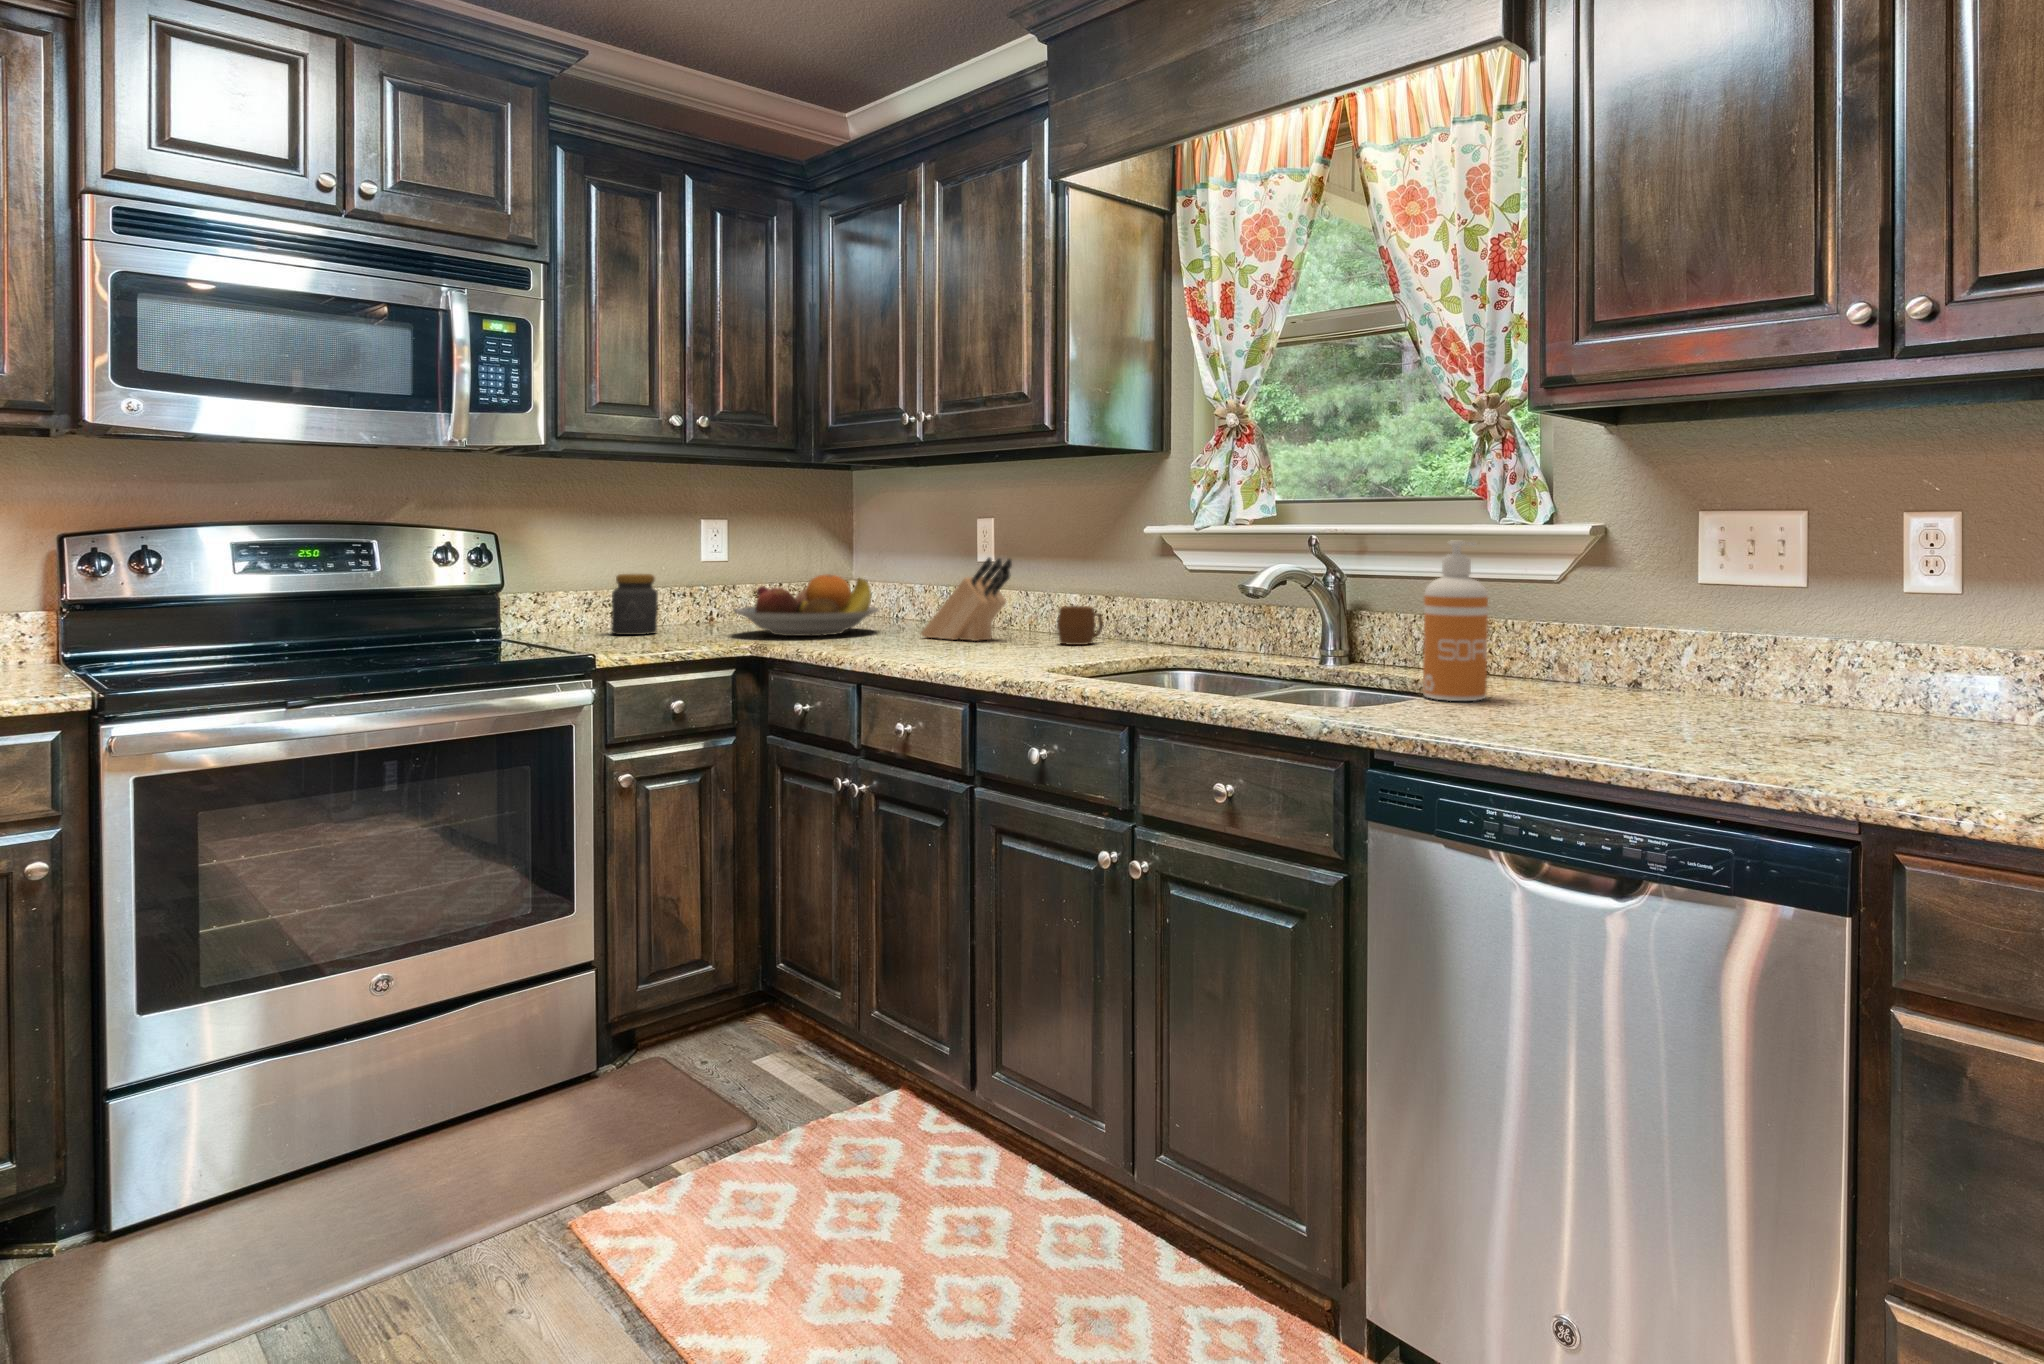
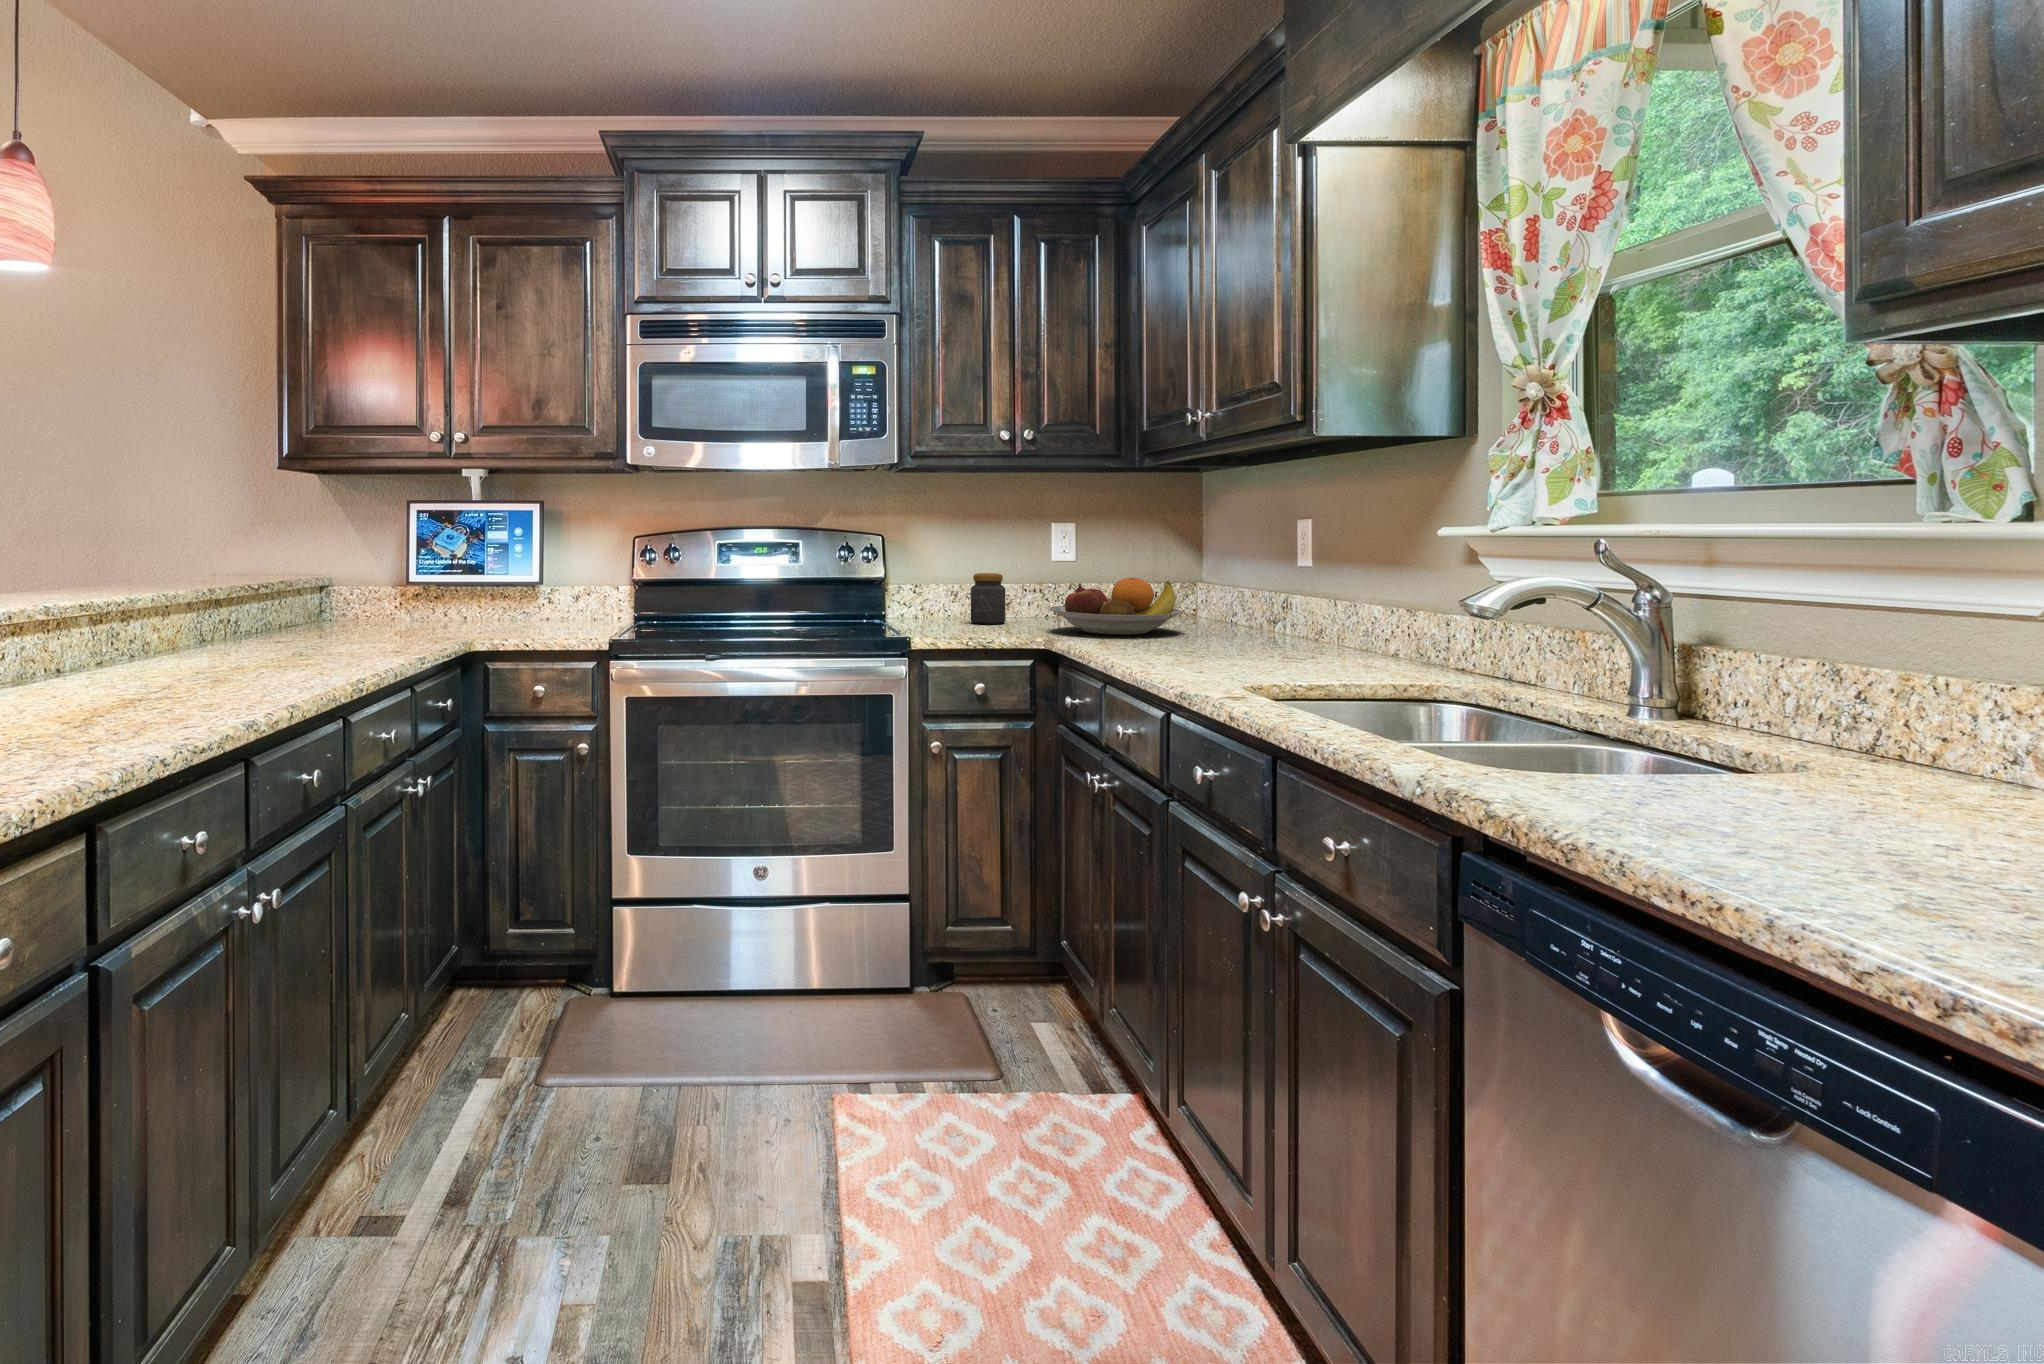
soap dispenser: present [1423,541,1488,701] -> none [1681,557,1819,823]
knife block: present [921,557,1012,641] -> none [1204,564,1288,651]
mug: present [1057,606,1103,645] -> none [1328,620,1391,666]

